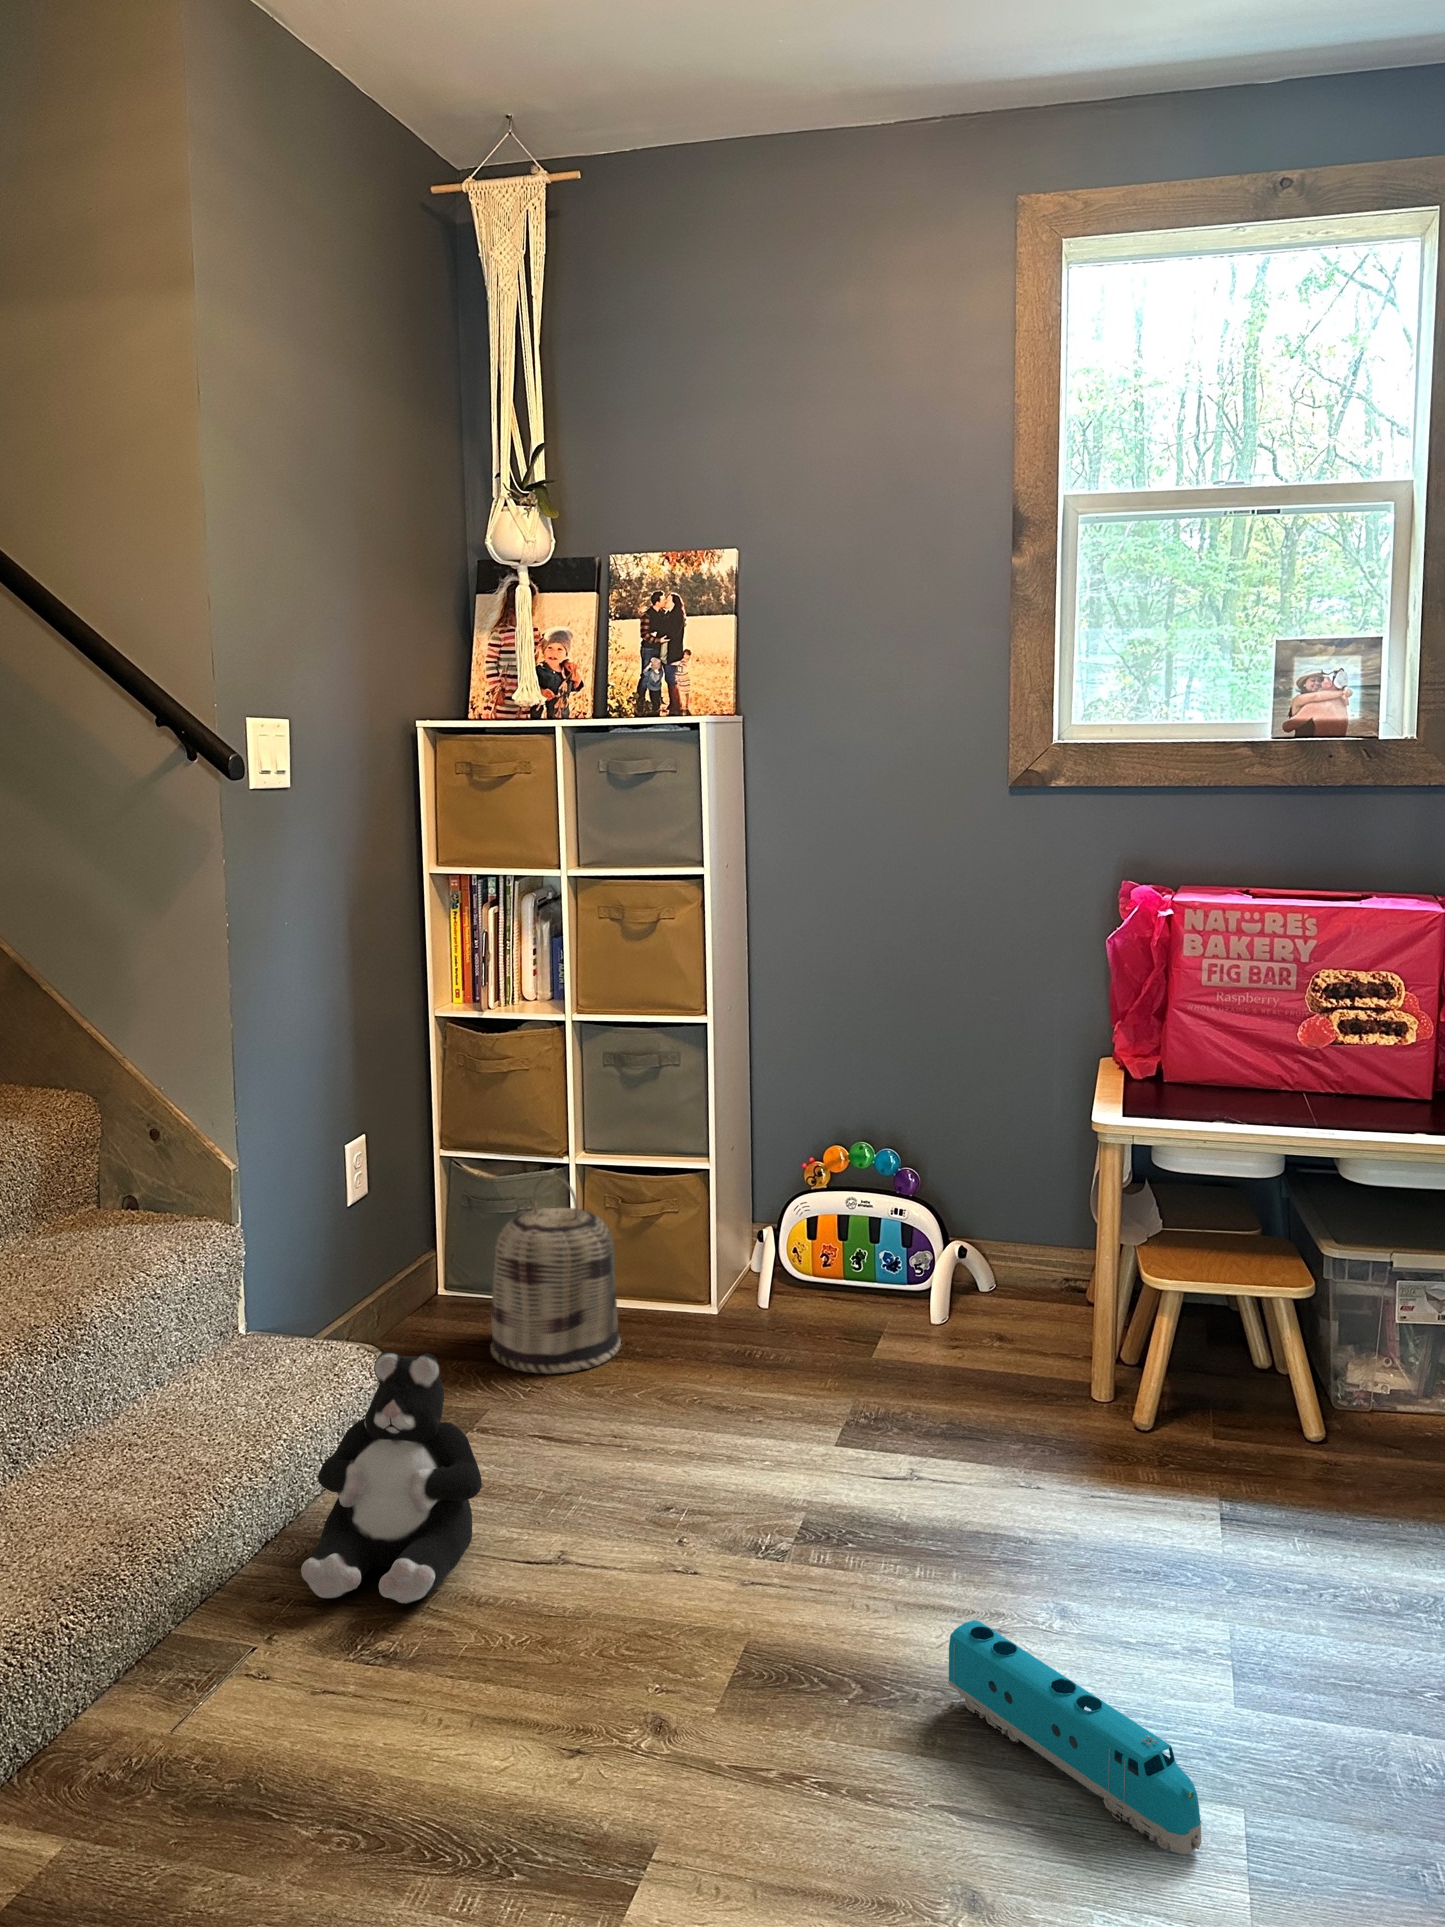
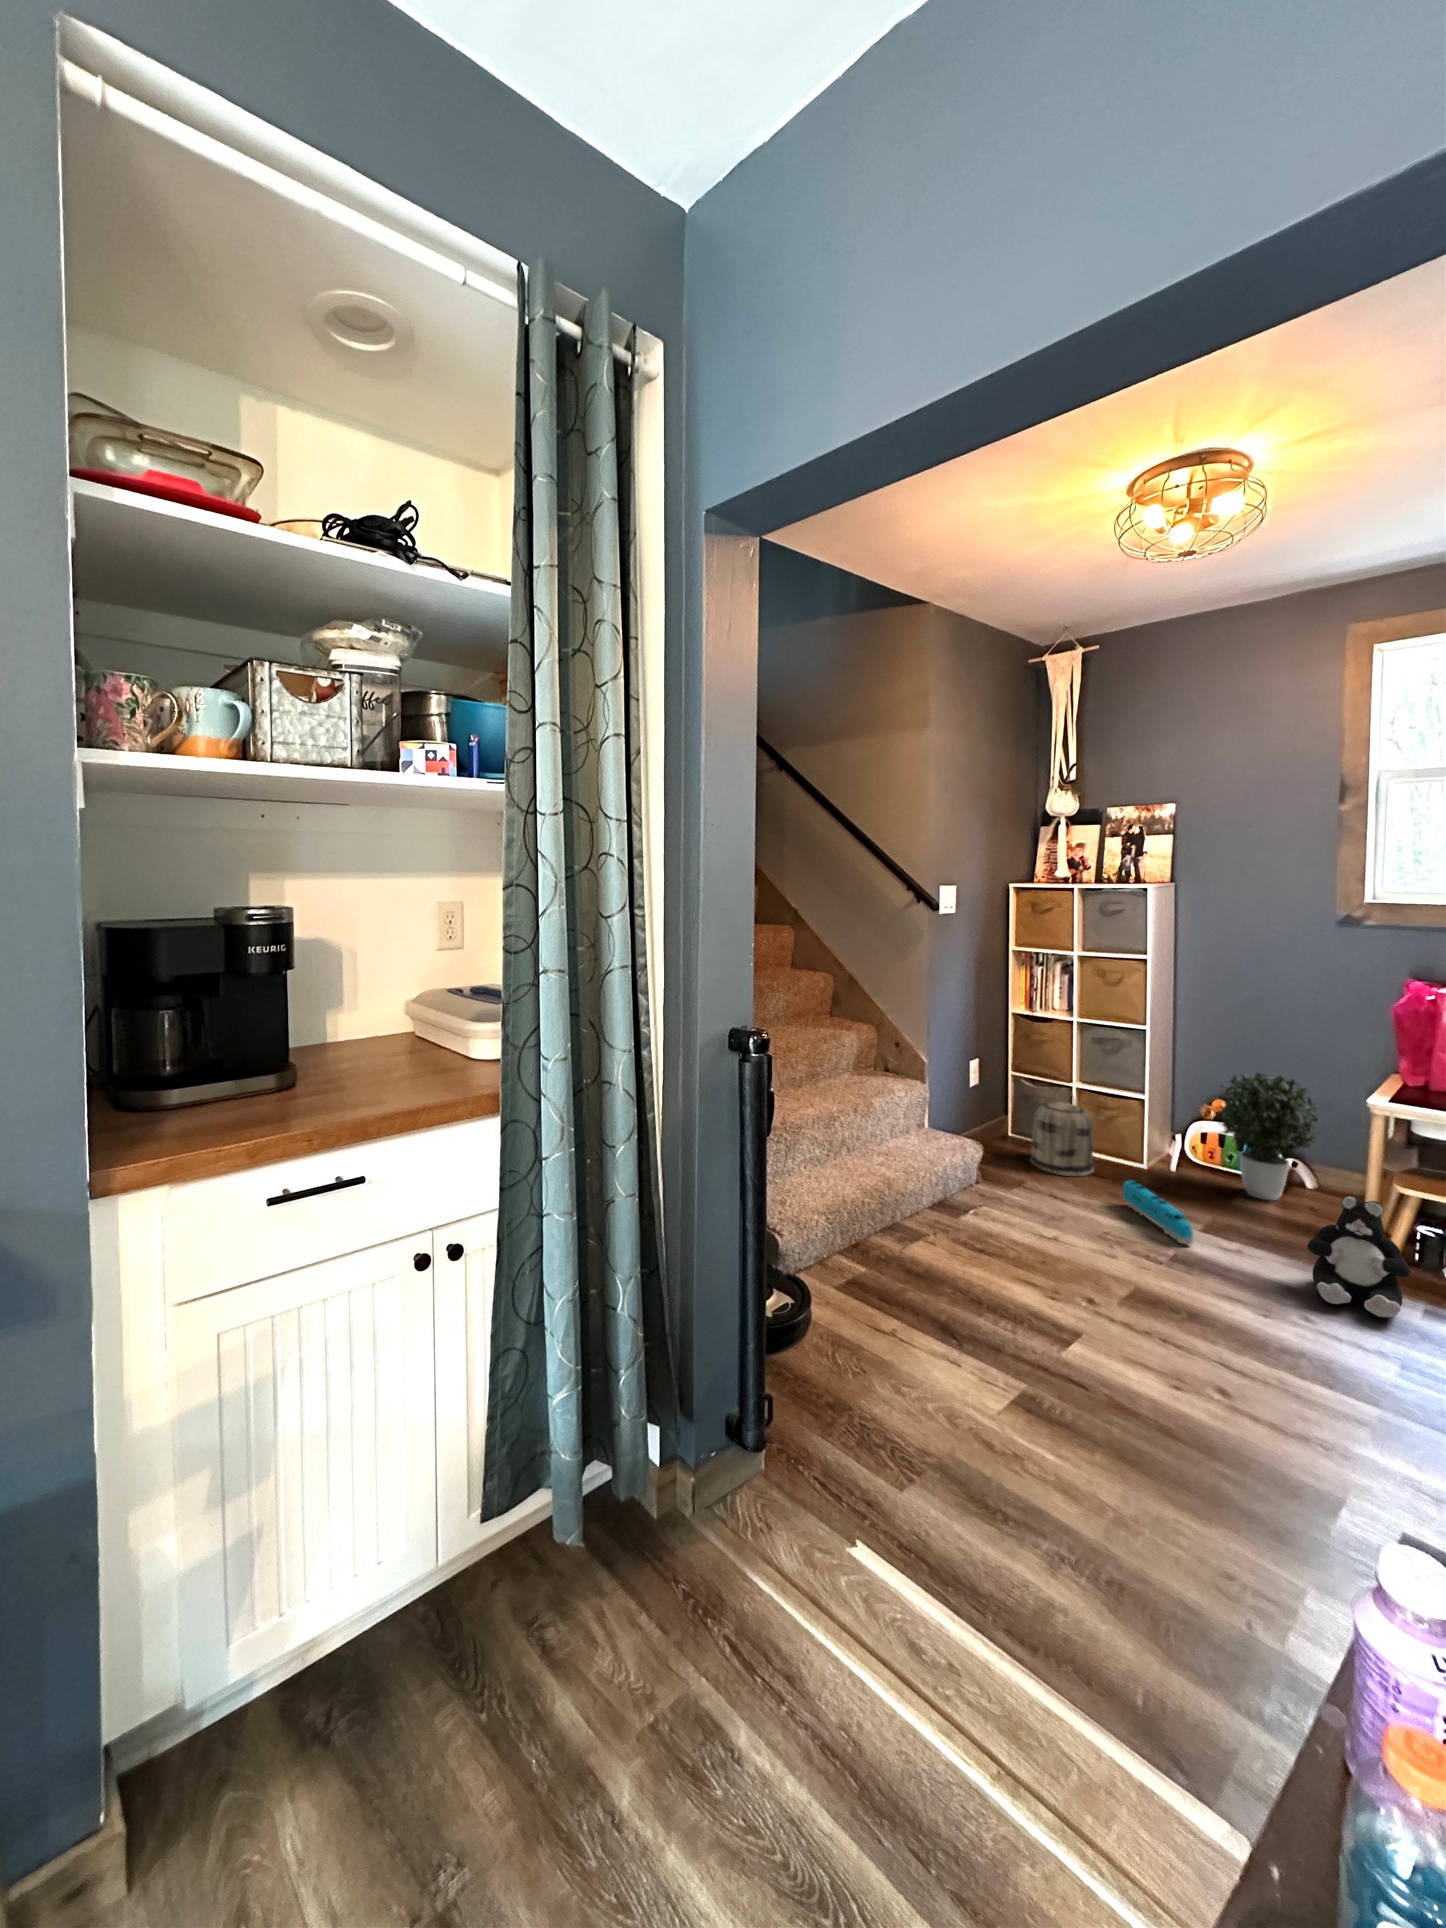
potted plant: none [836,1084,1004,1334] -> present [1218,1073,1320,1200]
plush toy: present [301,1351,482,1604] -> present [1307,1195,1411,1318]
toy train: present [948,1620,1202,1854] -> present [1123,1181,1193,1244]

